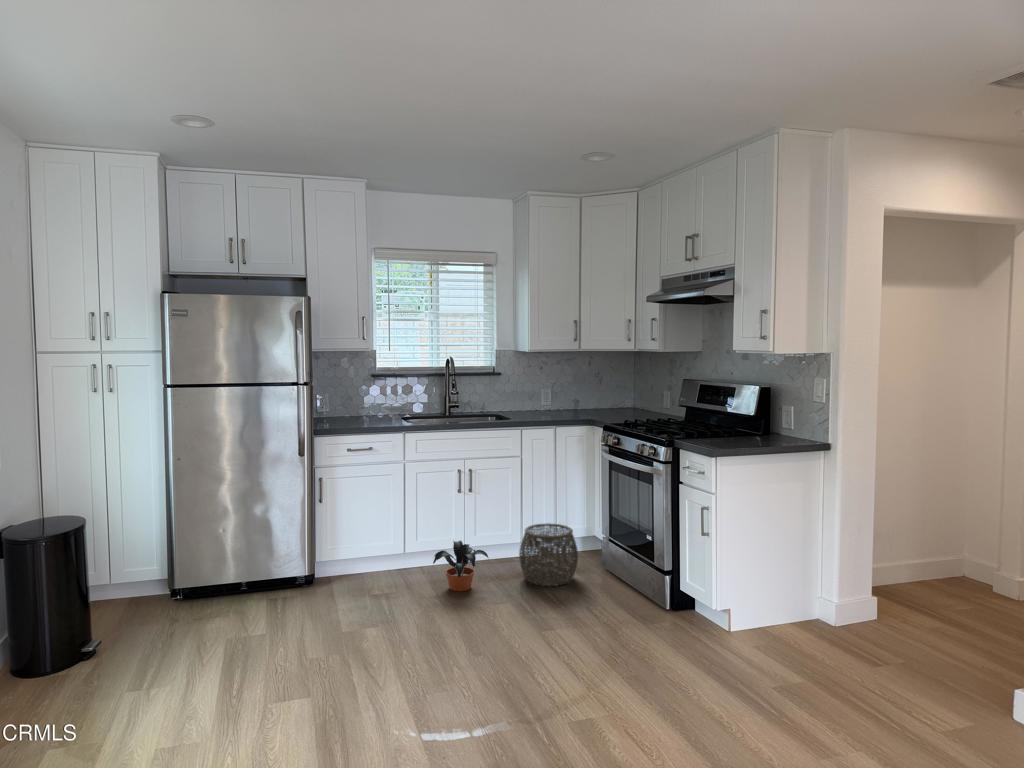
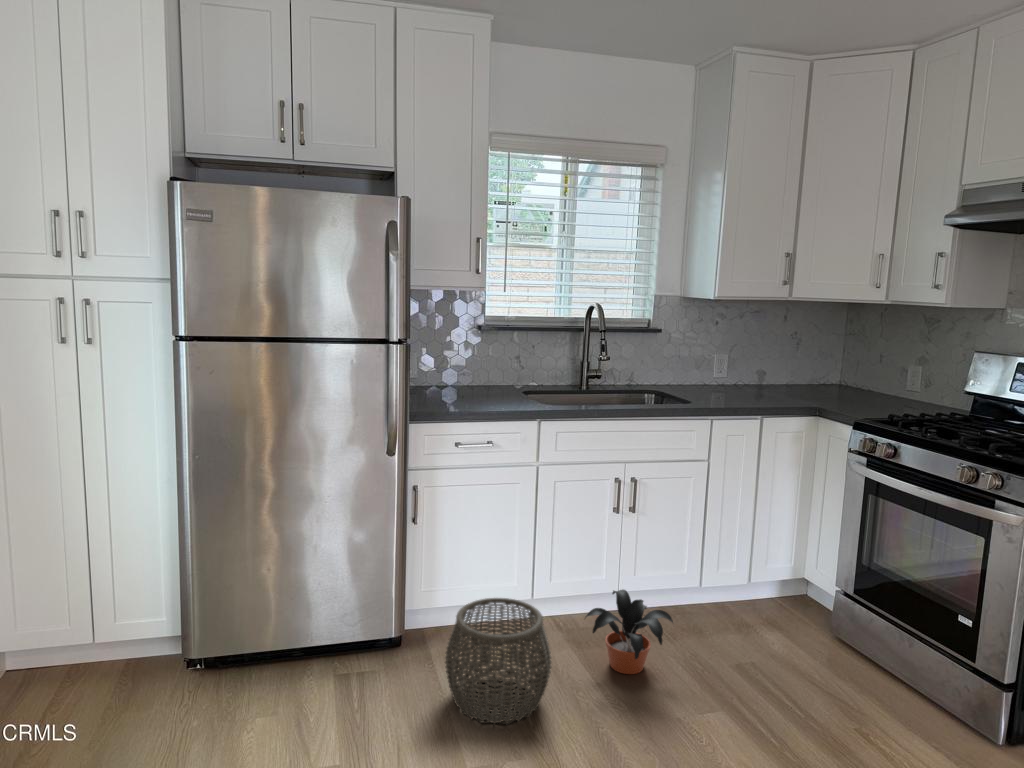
woven basket: present [519,523,578,587] -> present [445,598,551,724]

